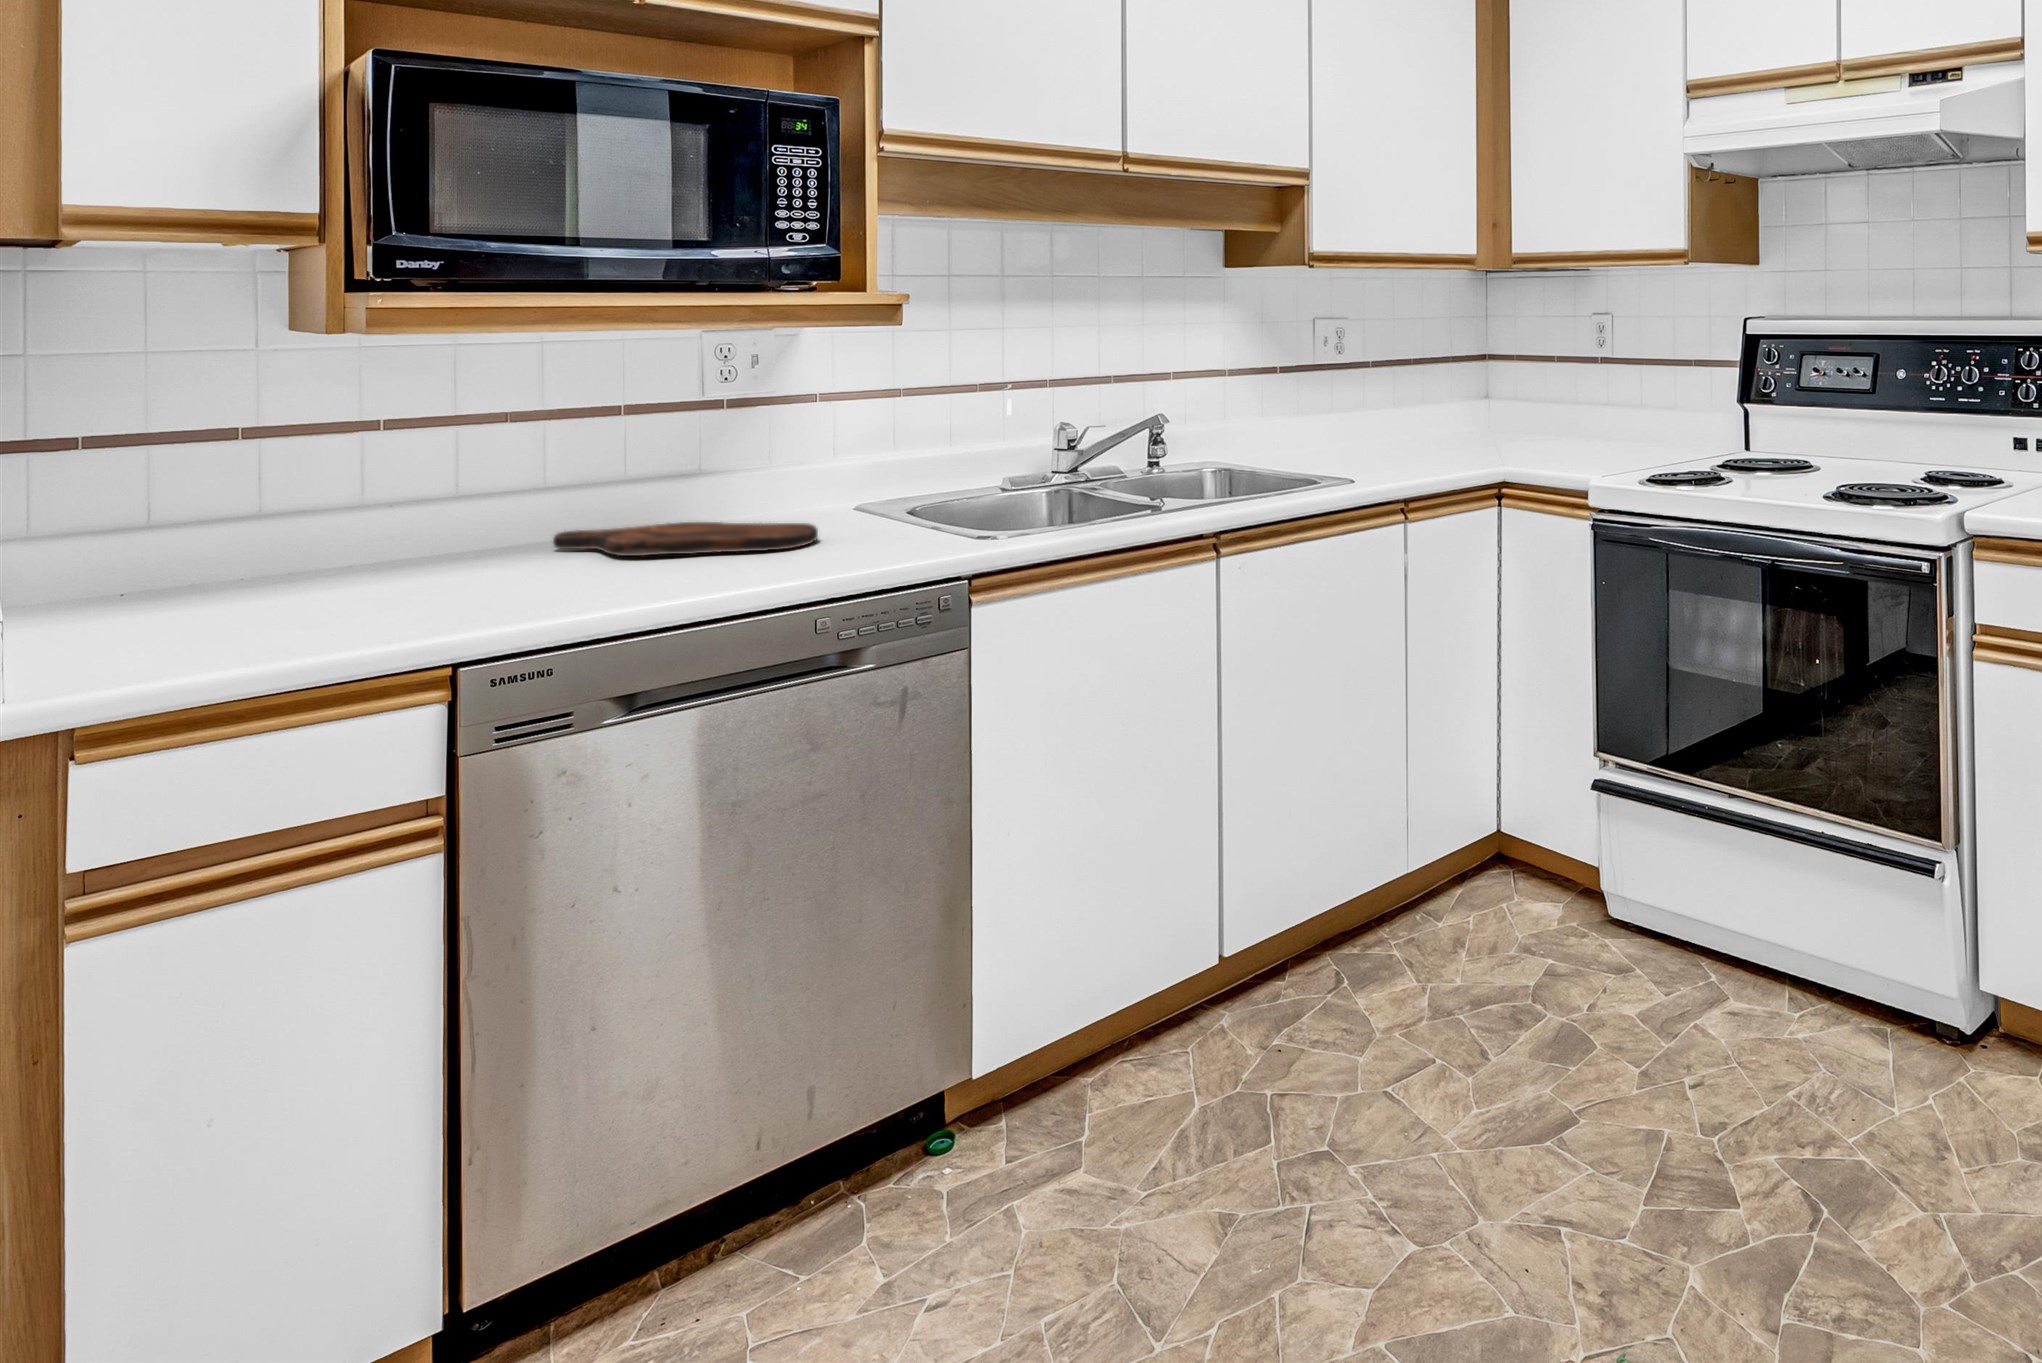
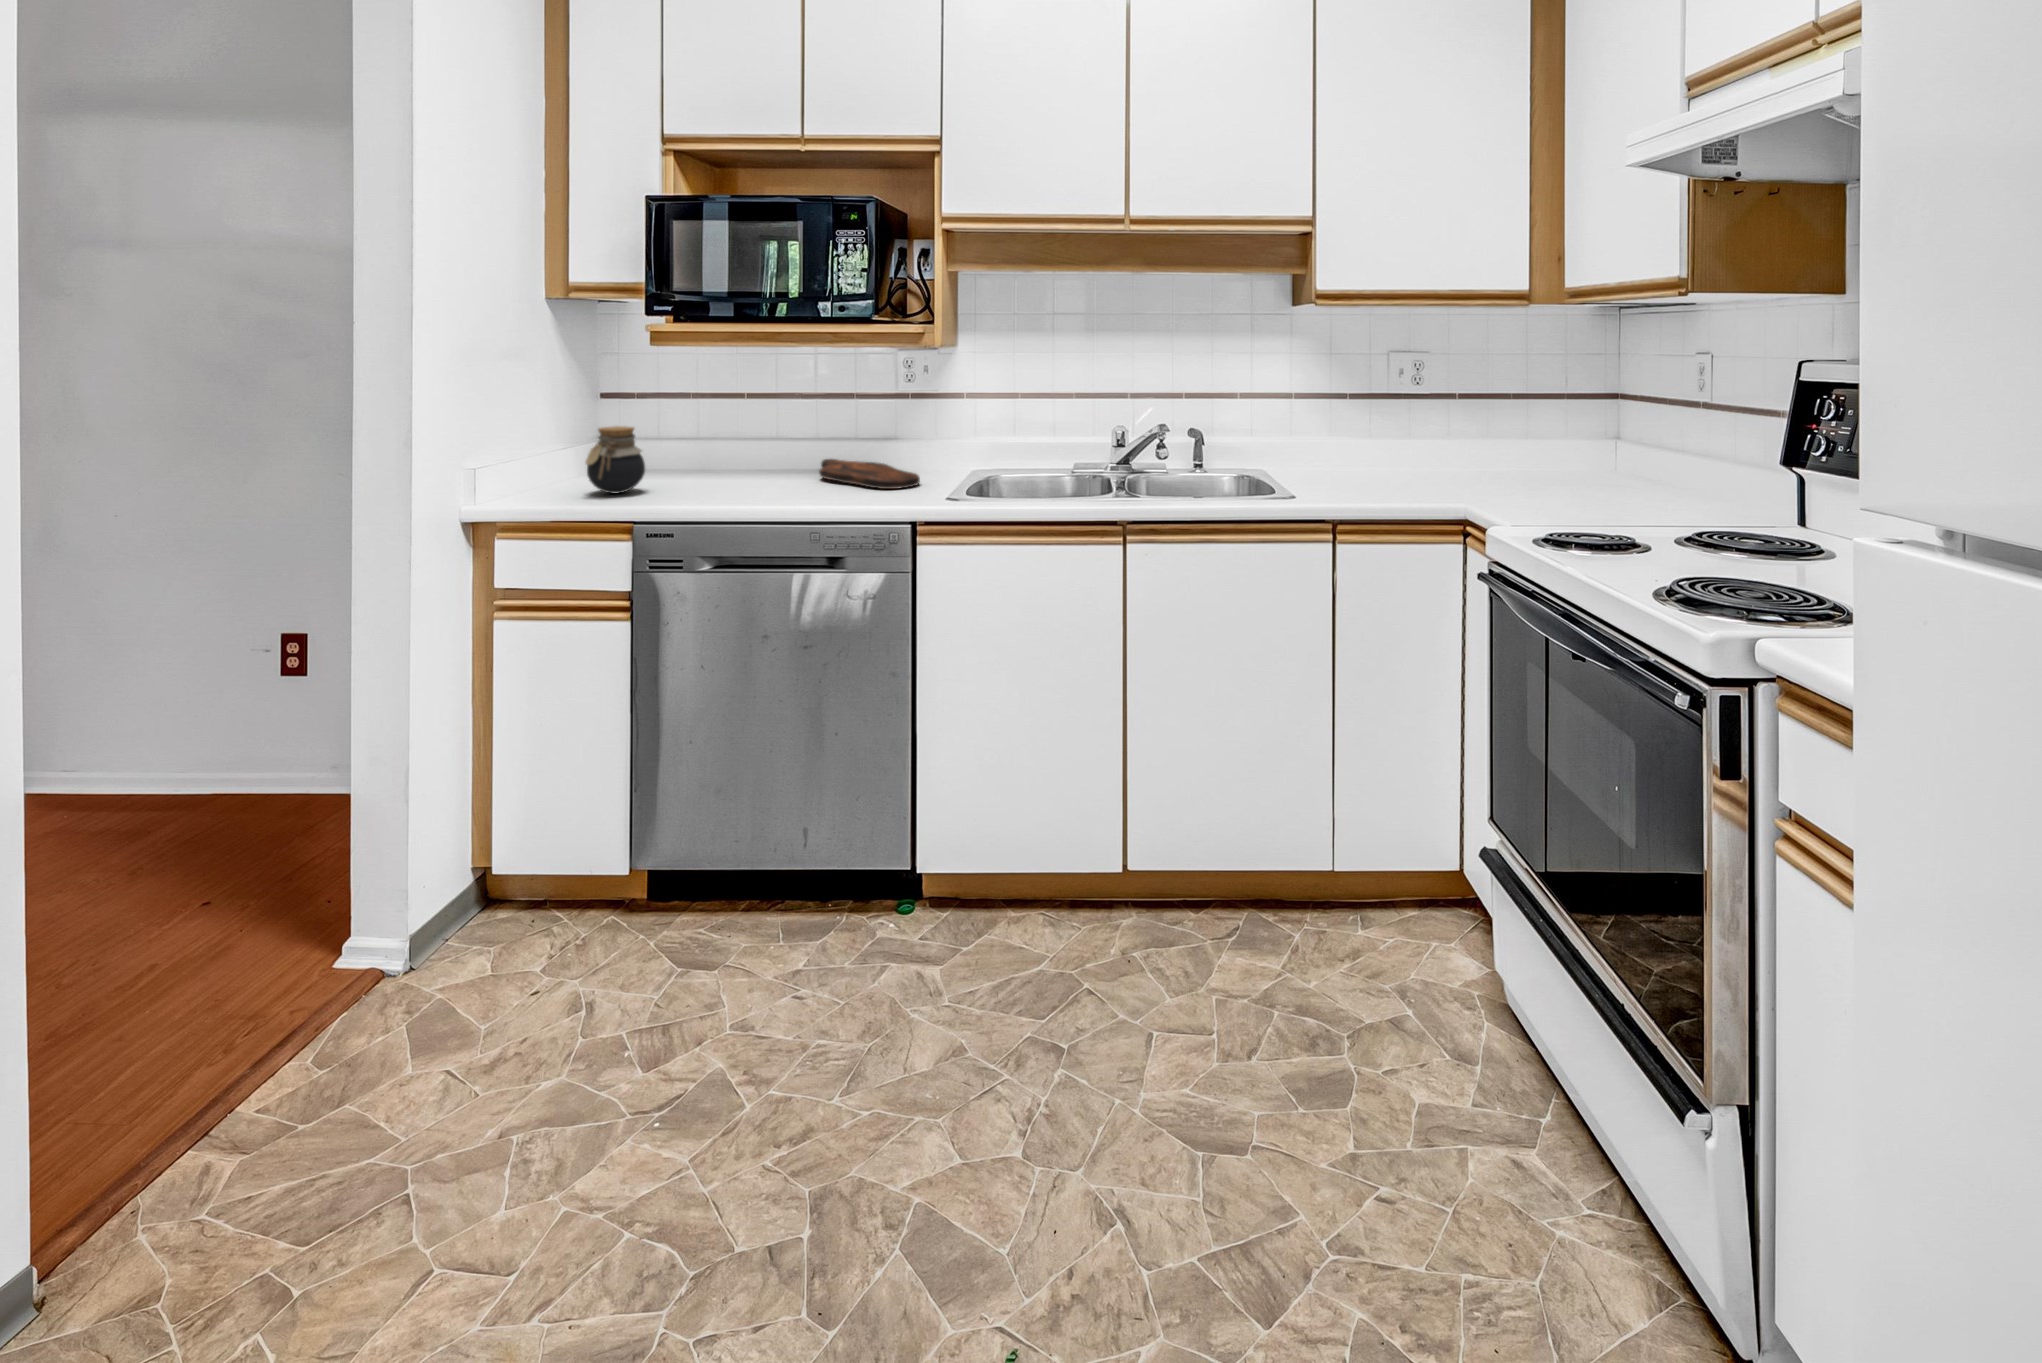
jar: none [200,504,344,638] -> present [586,426,645,493]

